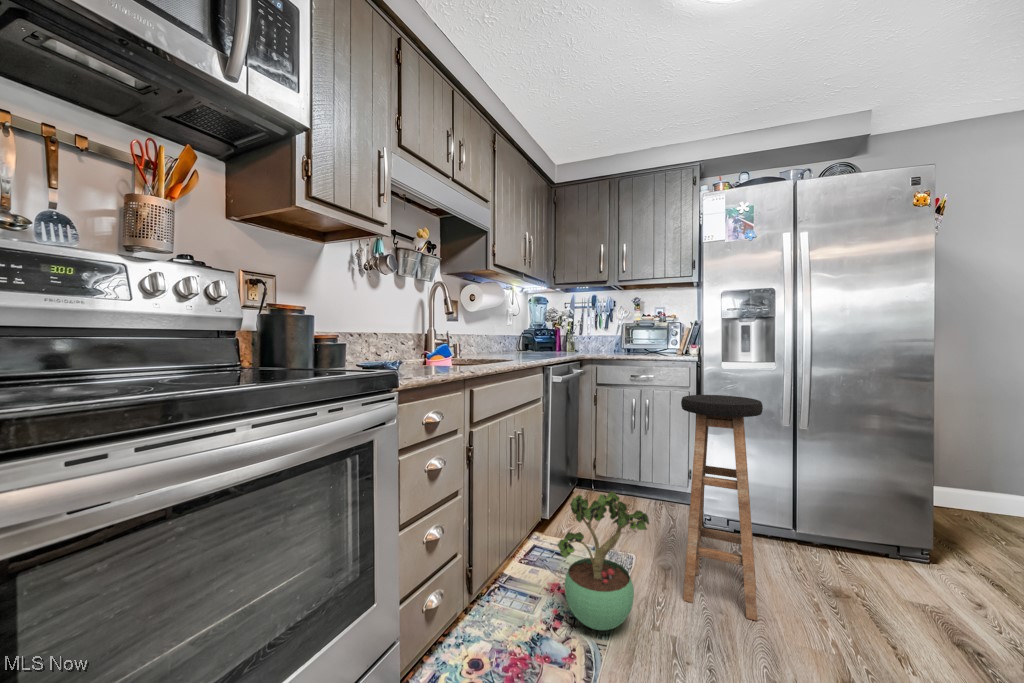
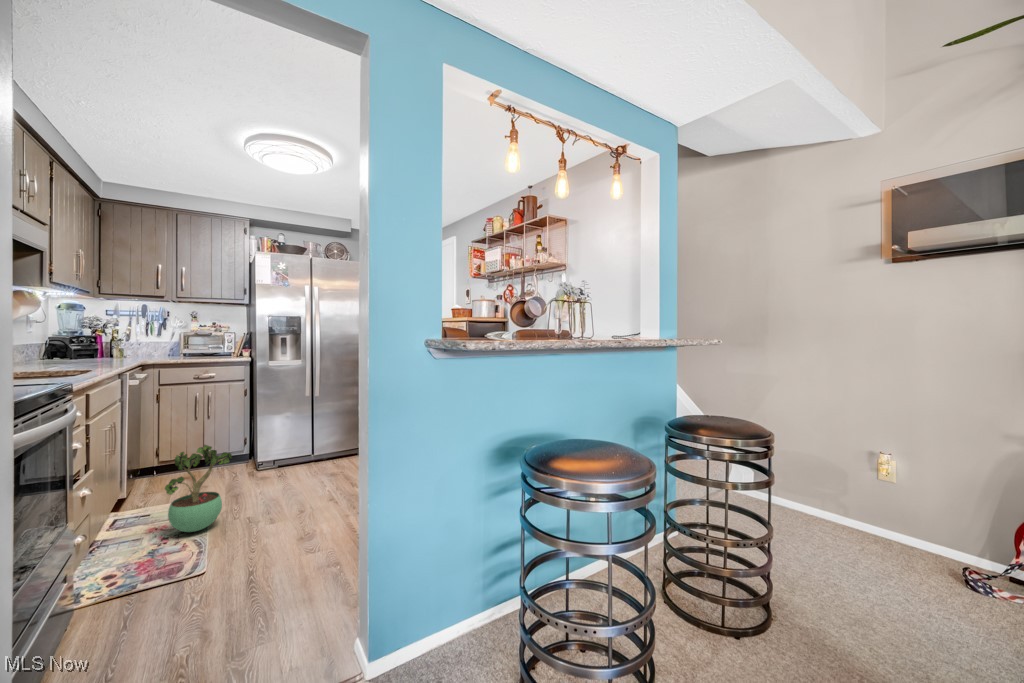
bar stool: present [681,395,763,621] -> none [247,381,295,503]

